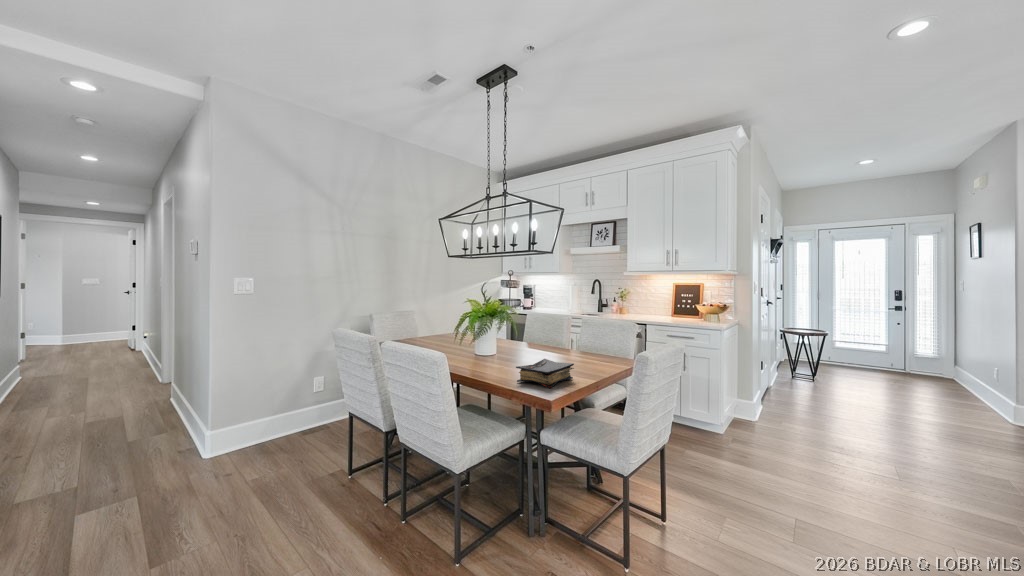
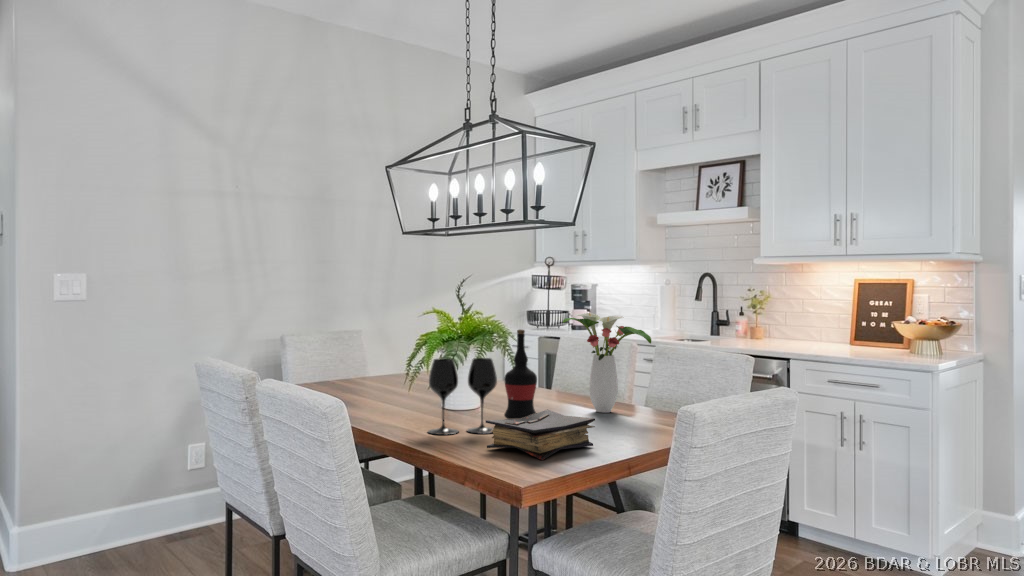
flower arrangement: none [544,304,592,358] -> present [563,313,651,413]
wine bottle: none [515,314,532,364] -> present [504,329,537,419]
wine glass: none [477,331,515,374] -> present [428,358,497,435]

